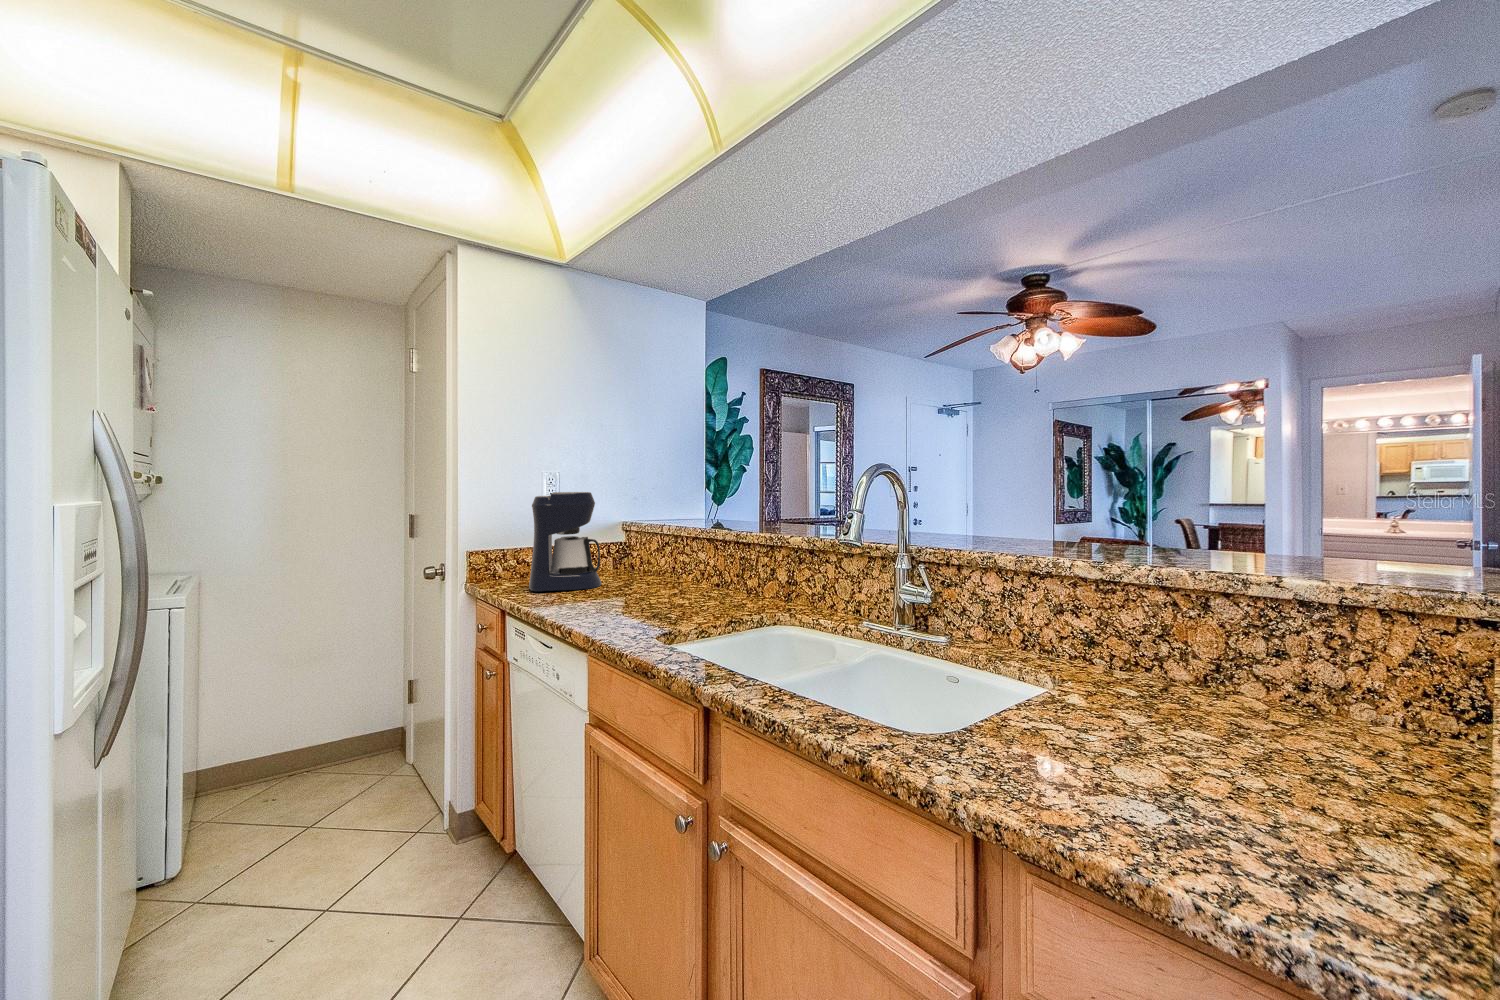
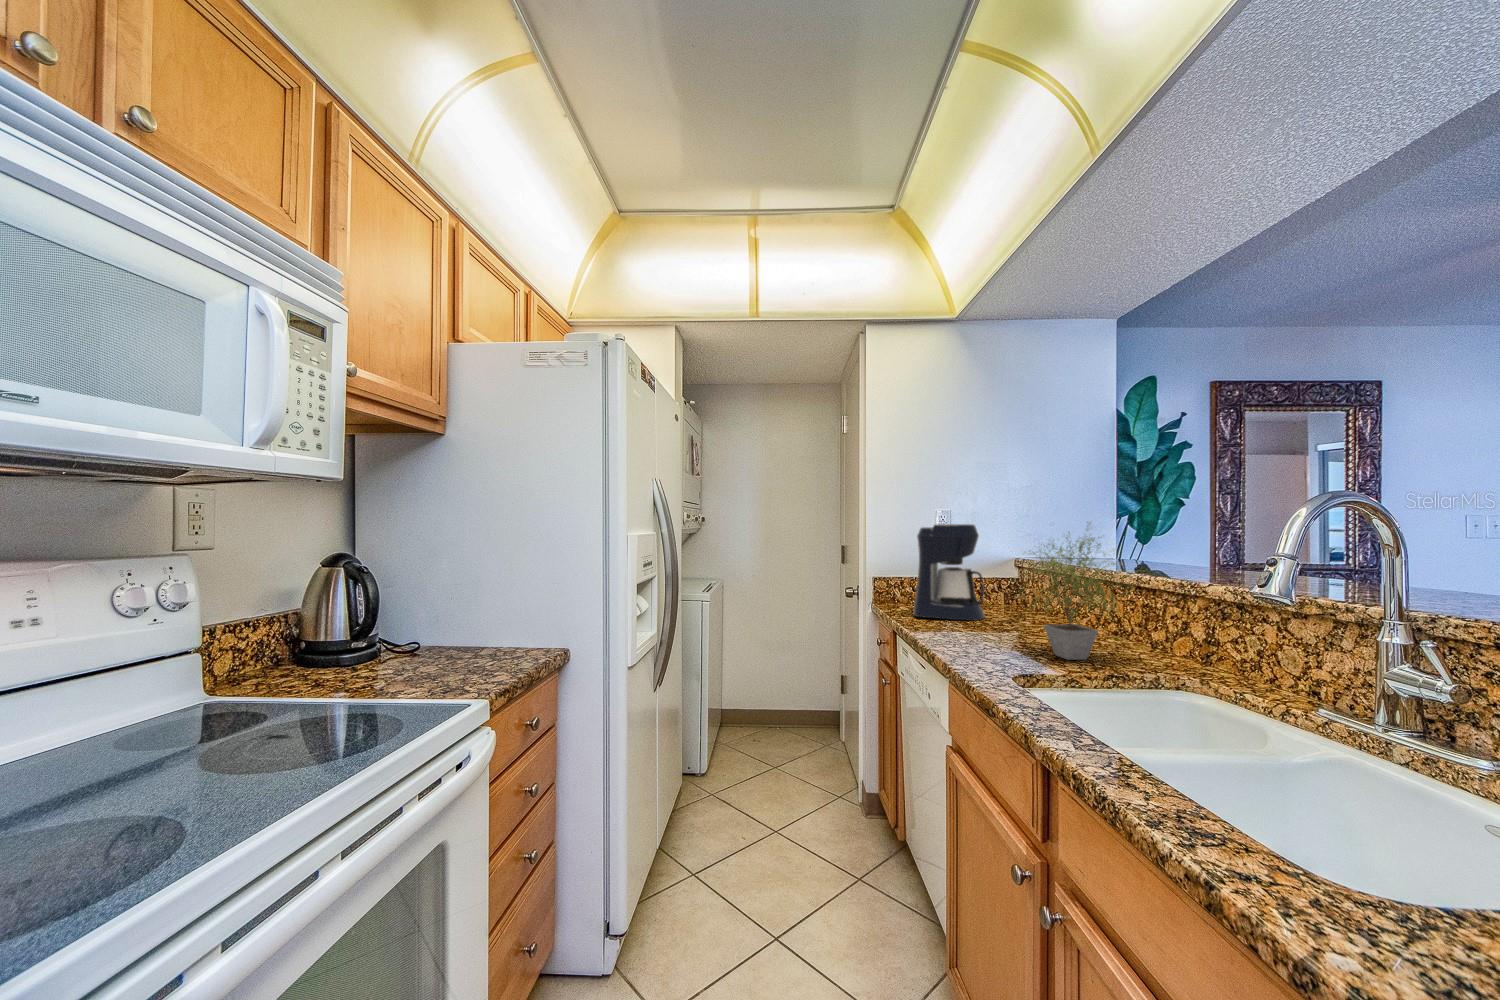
potted plant: none [640,488,746,614] -> present [1019,523,1132,660]

